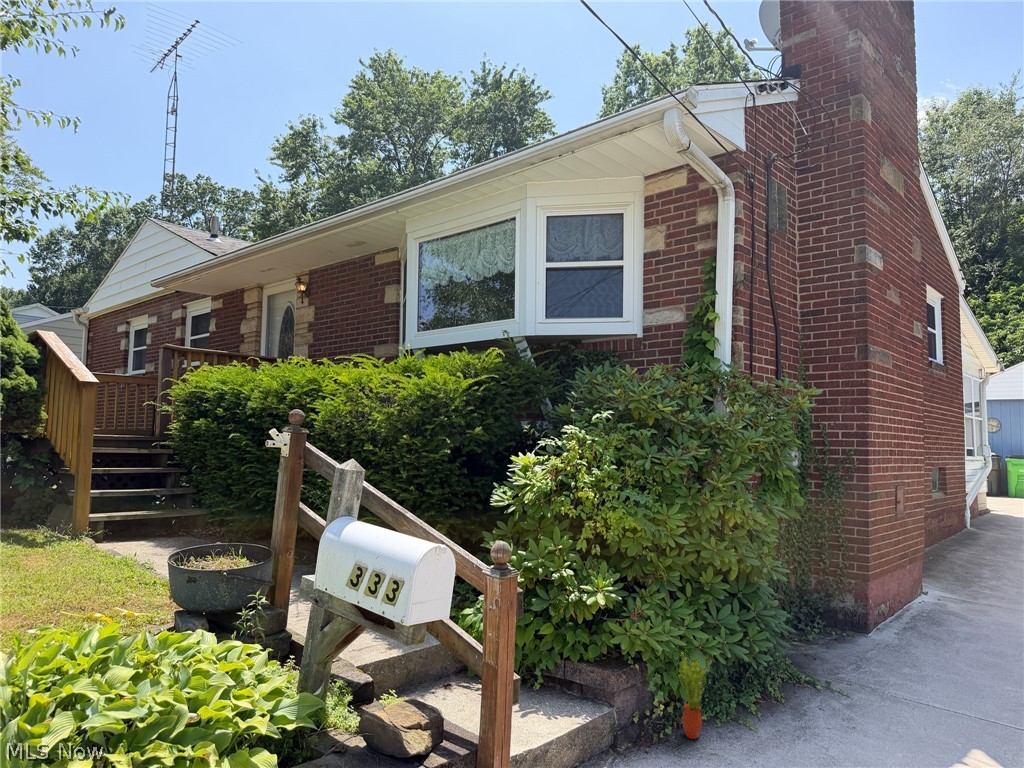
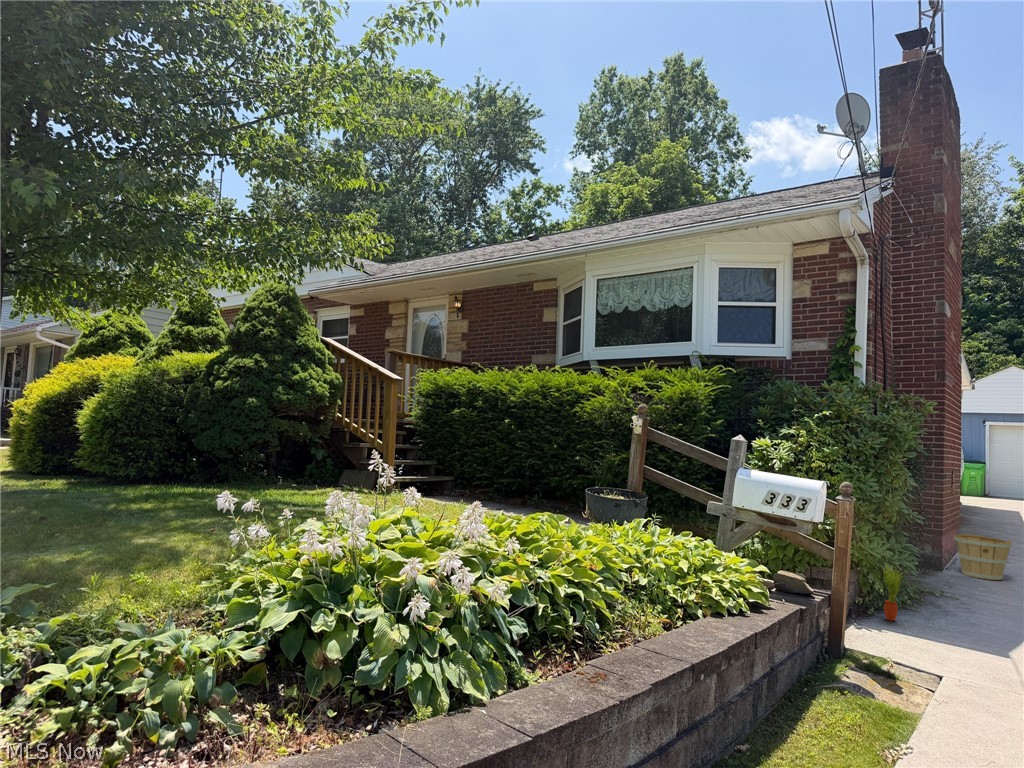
wooden bucket: none [891,569,967,637] -> present [954,534,1012,580]

